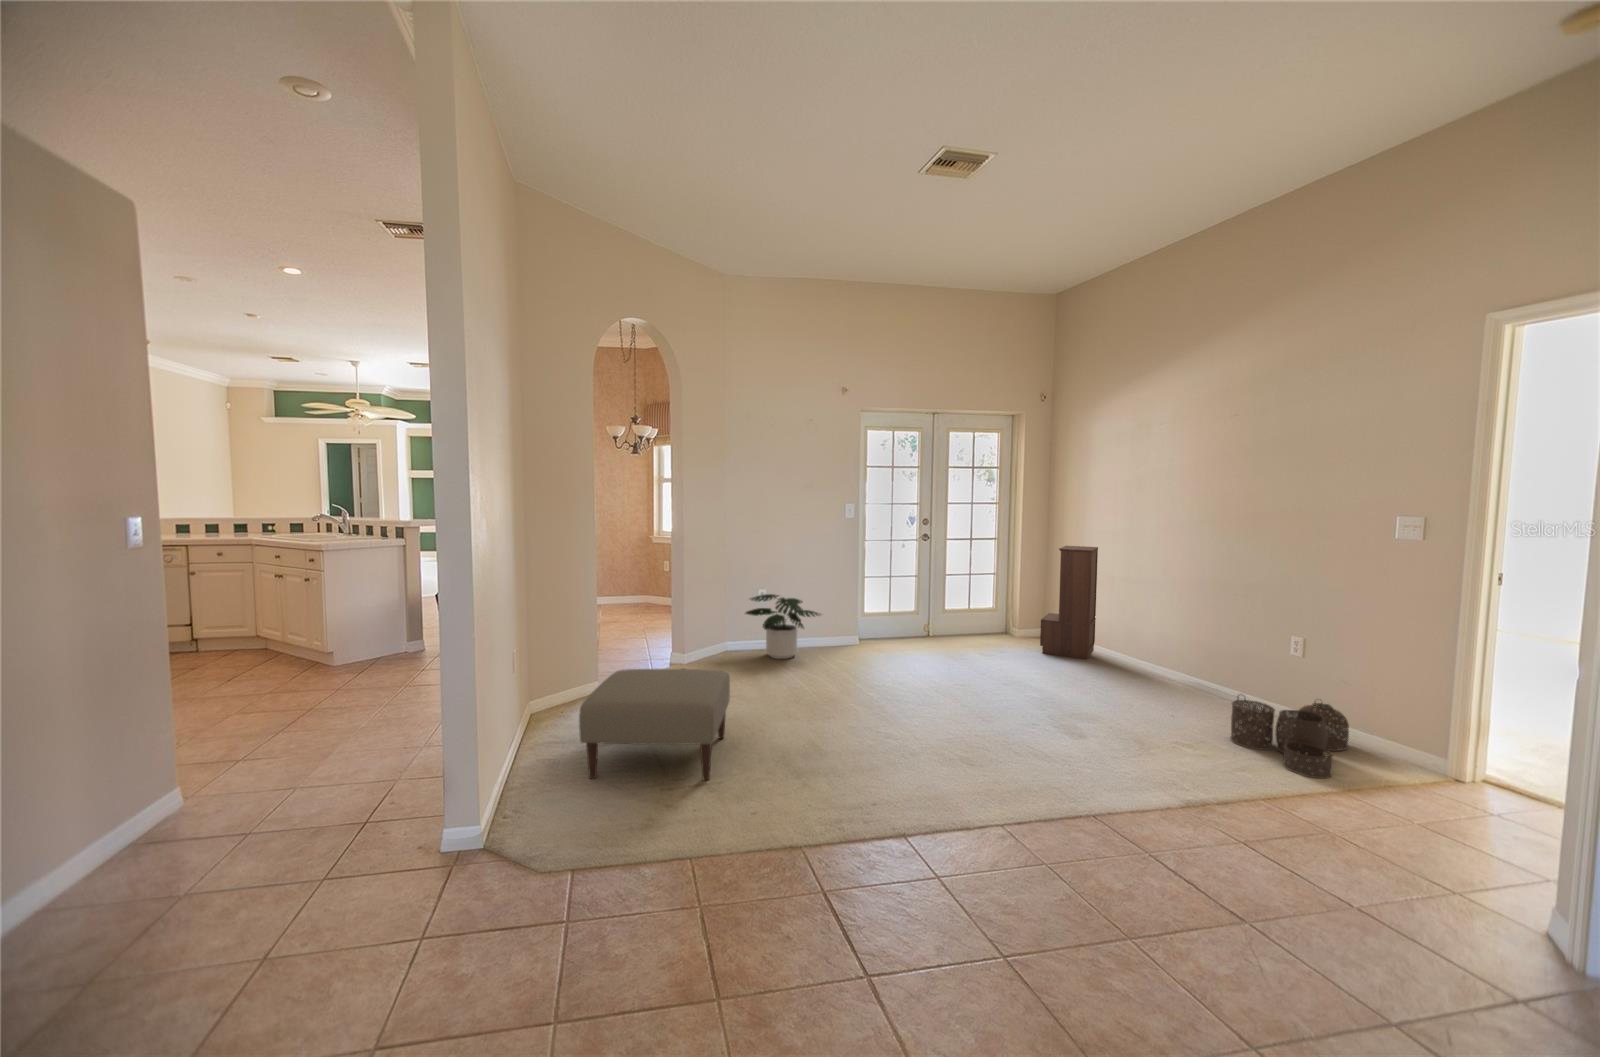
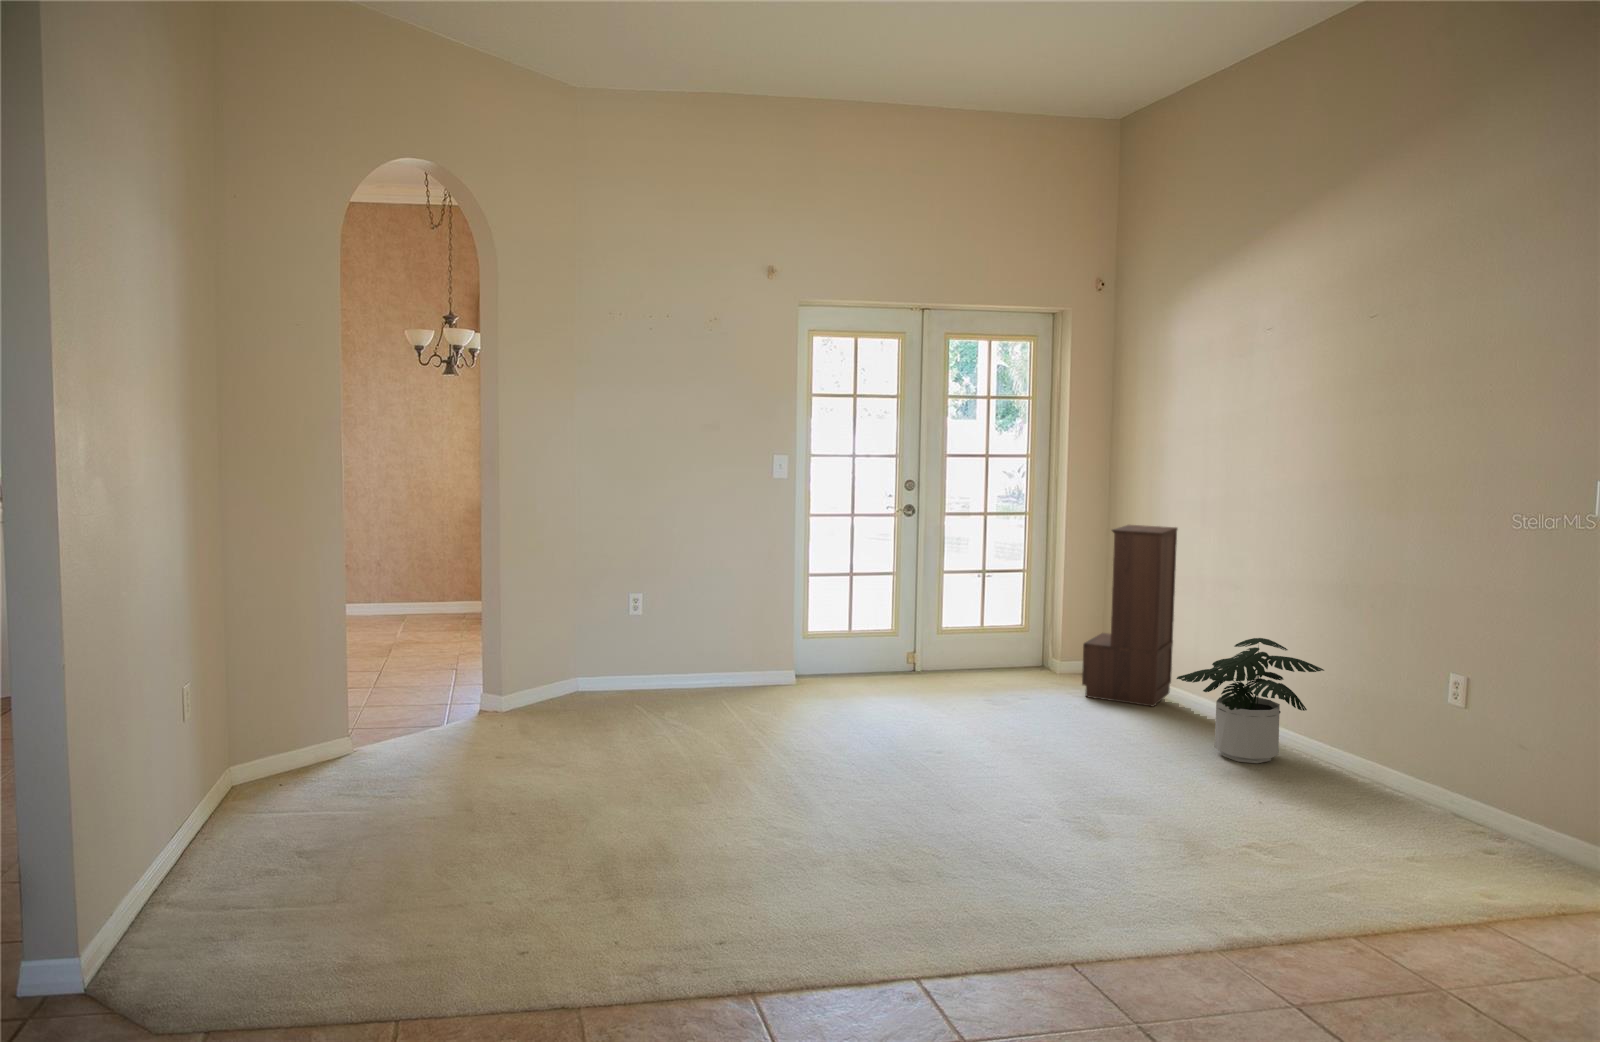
potted plant: present [746,594,820,659] -> present [1177,638,1324,763]
ottoman: present [579,669,730,780] -> none [268,717,533,891]
woven basket: present [1231,696,1349,778] -> none [1326,762,1509,894]

